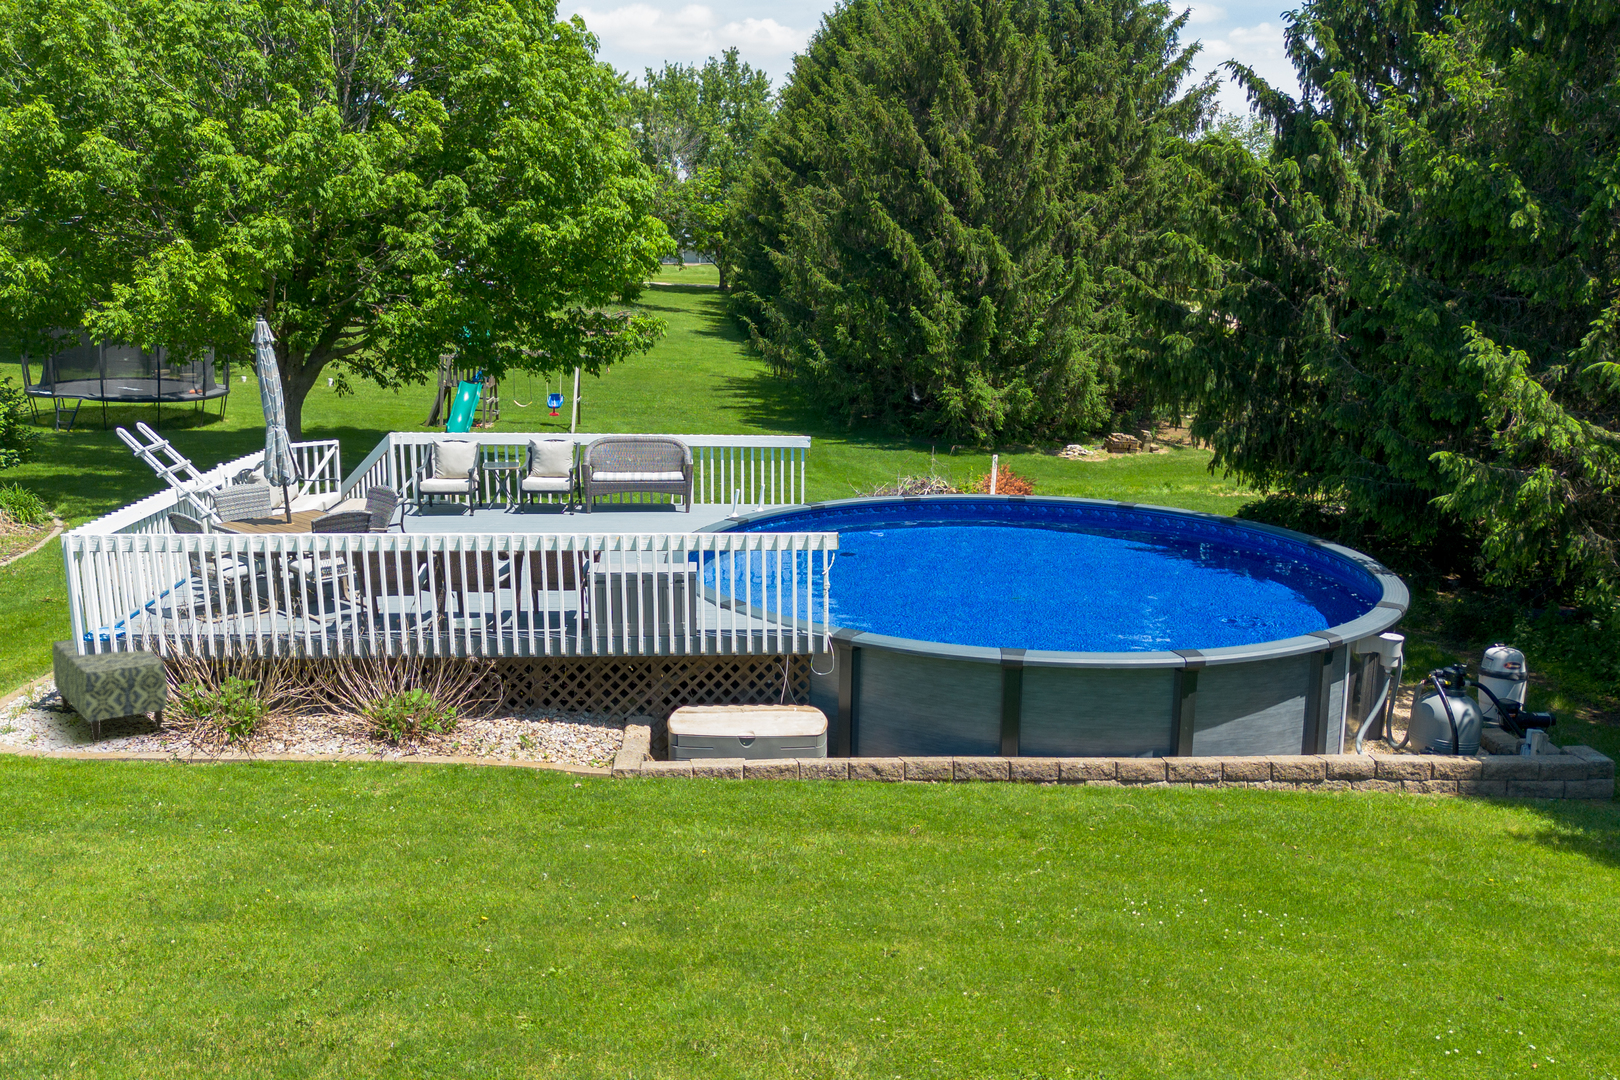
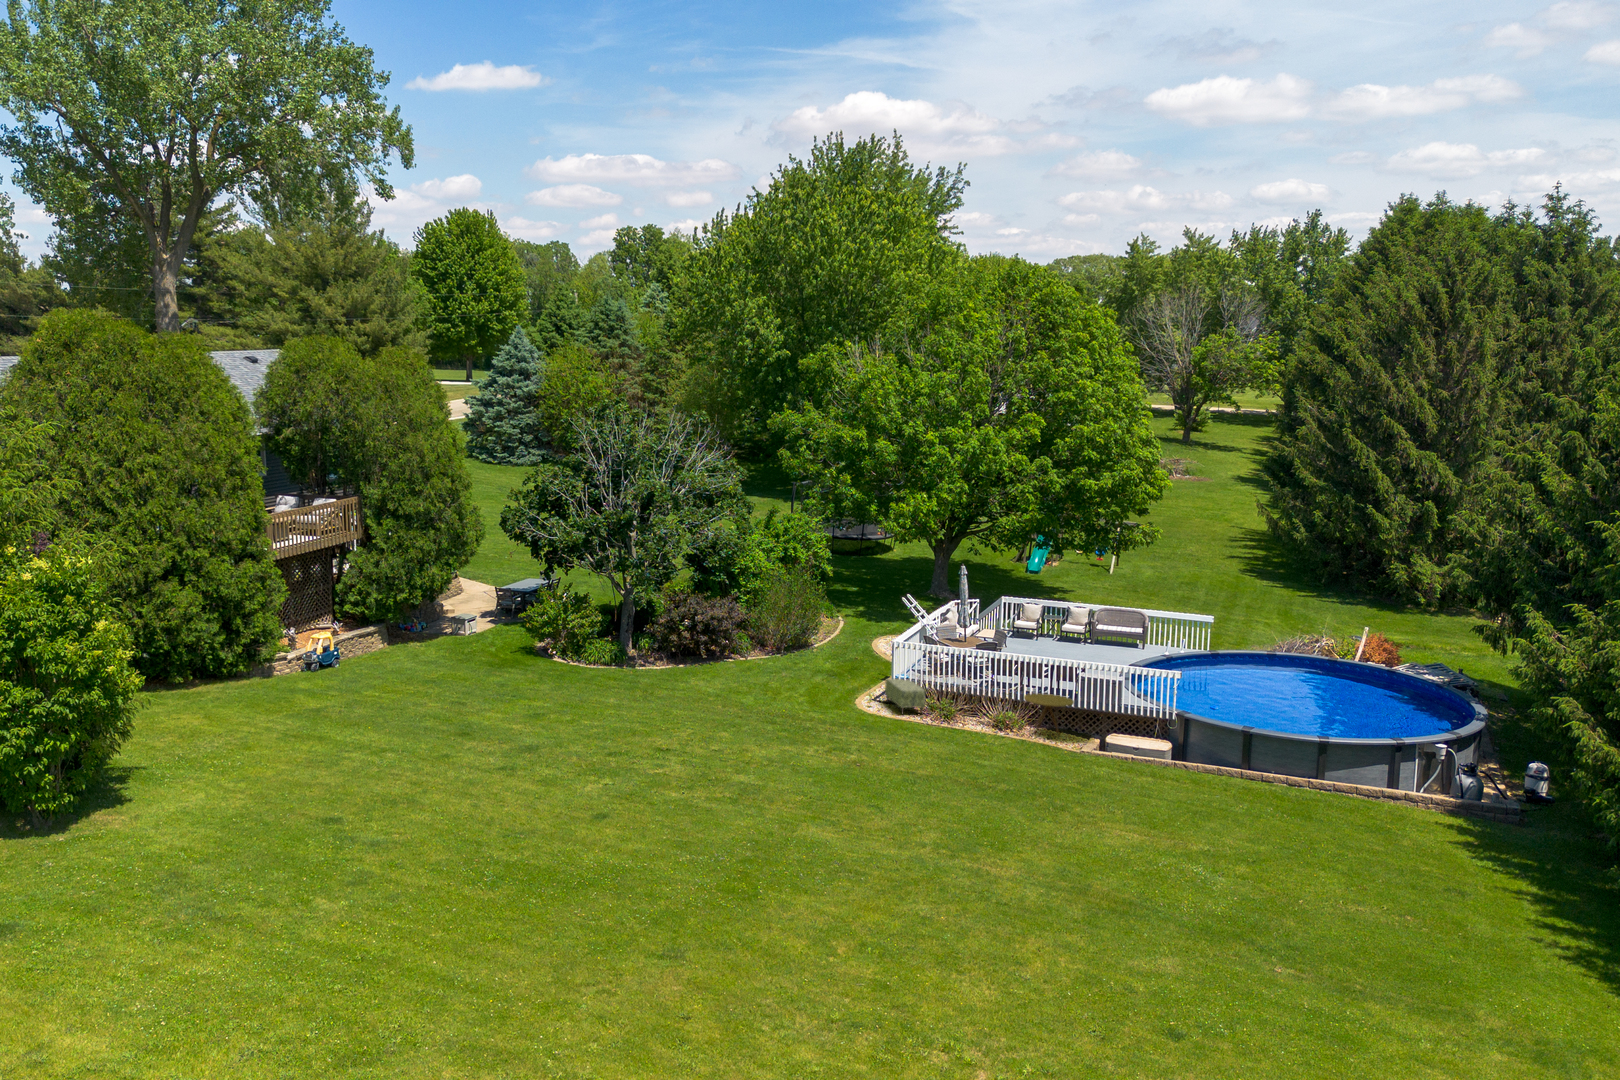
round table: none [449,628,583,742] -> present [1024,693,1074,736]

